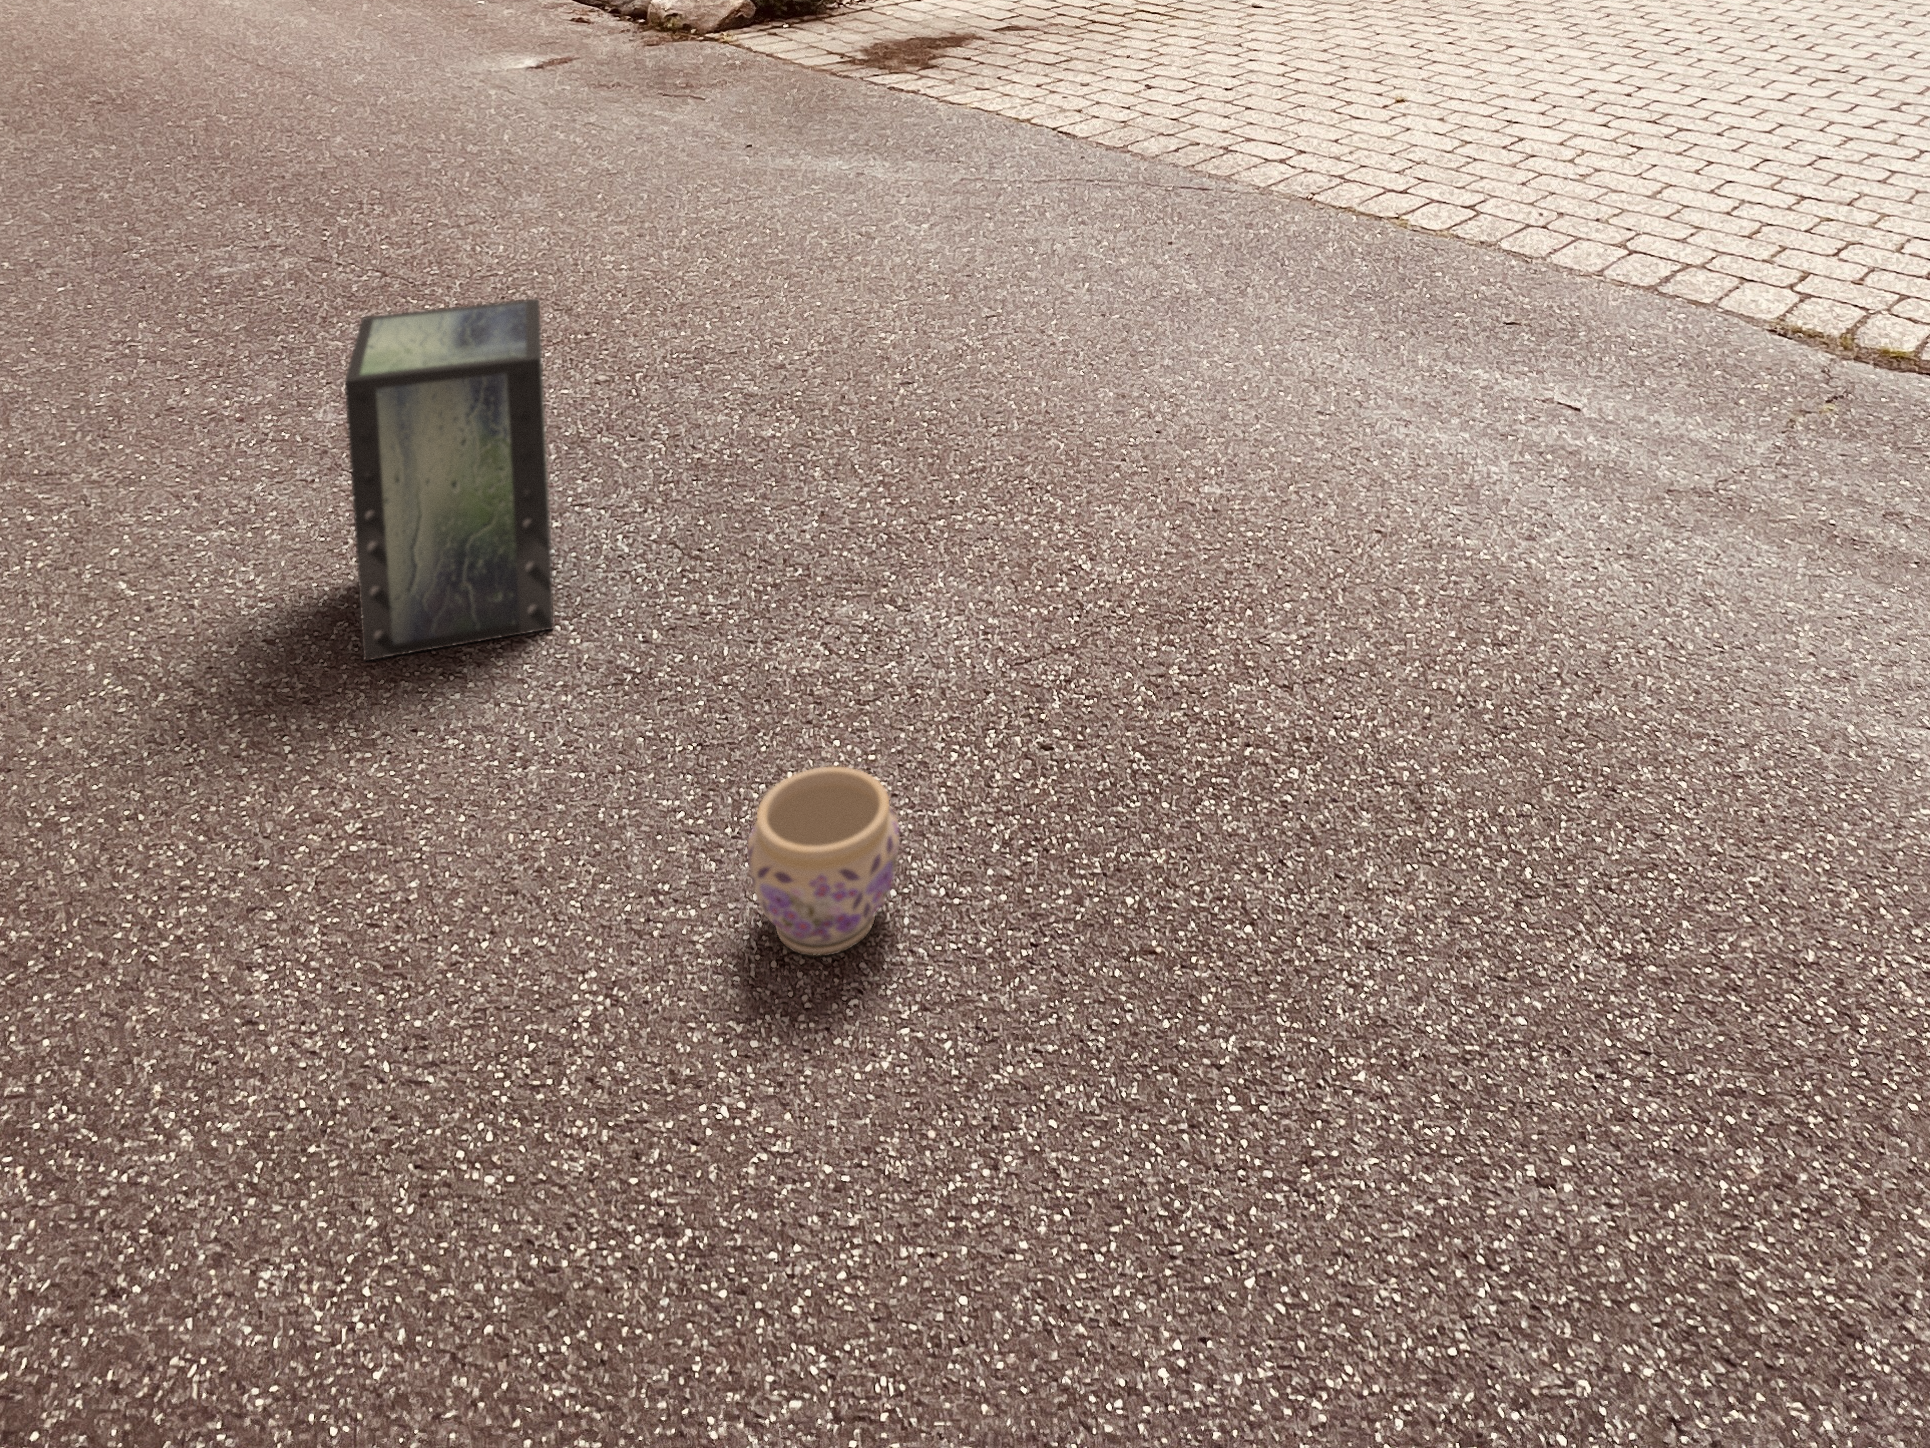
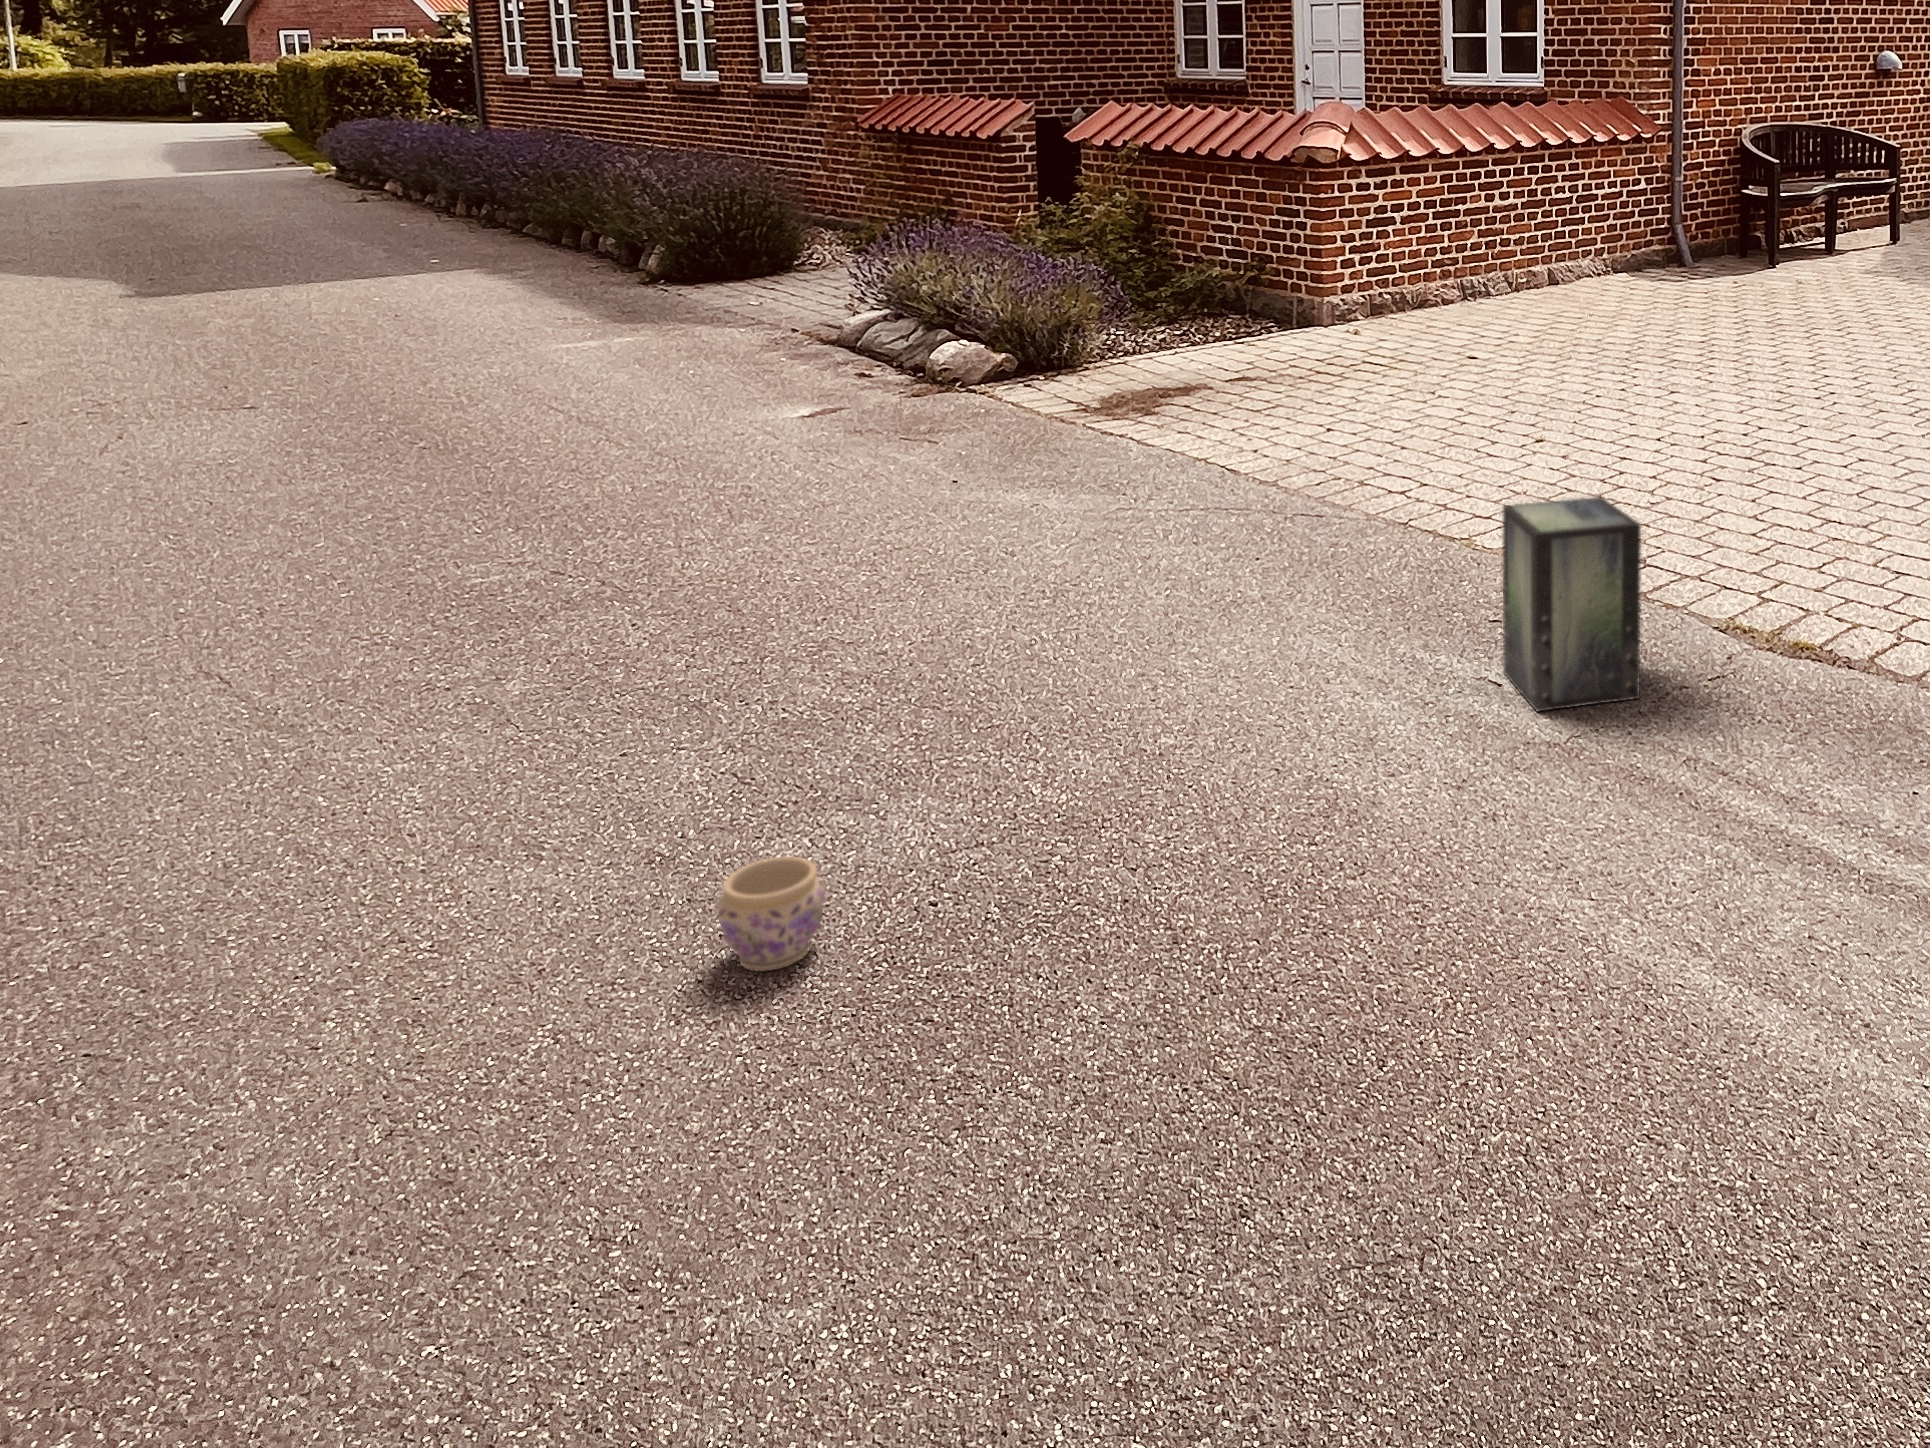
storage box: present [345,299,553,660] -> present [1502,497,1641,711]

